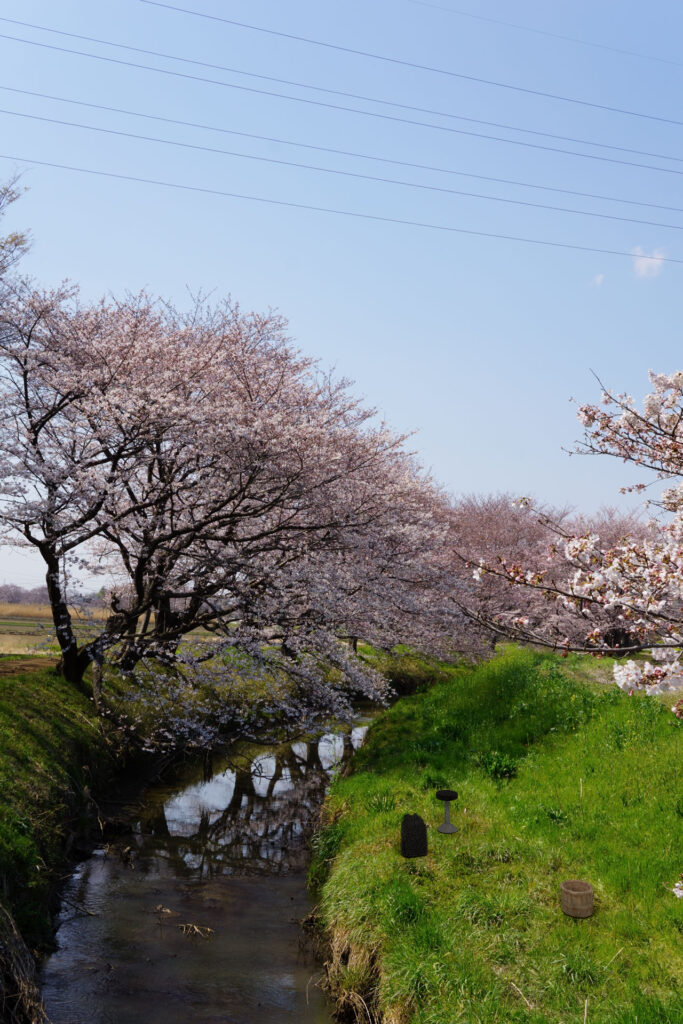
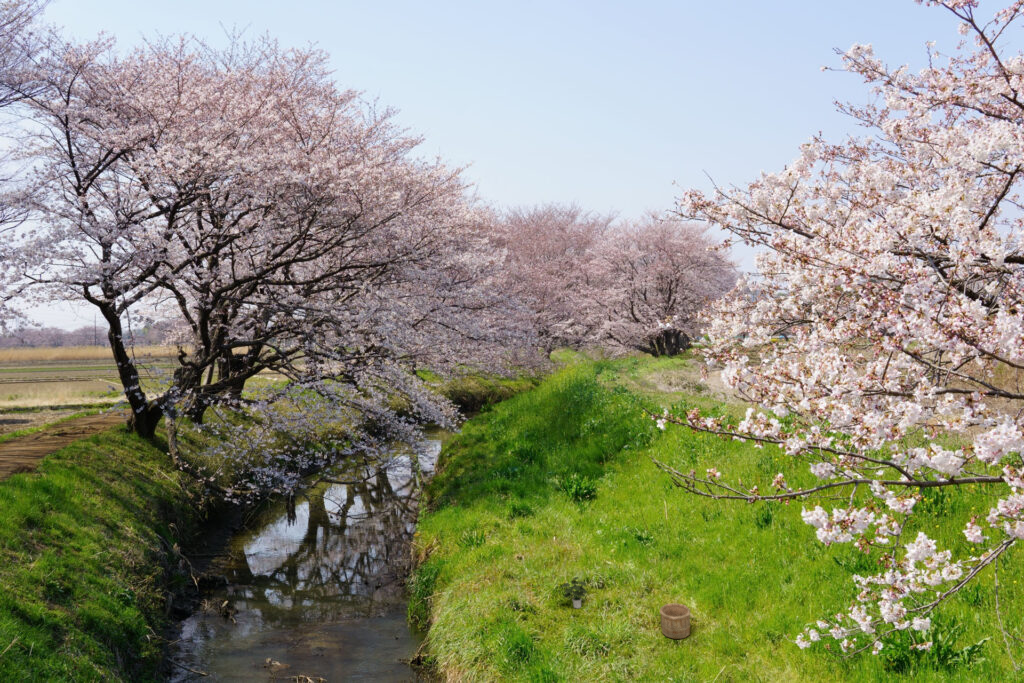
stool: present [436,790,458,833] -> none [529,523,552,563]
backpack: present [400,813,428,857] -> none [501,551,528,593]
potted plant: none [461,844,489,878] -> present [562,577,587,608]

